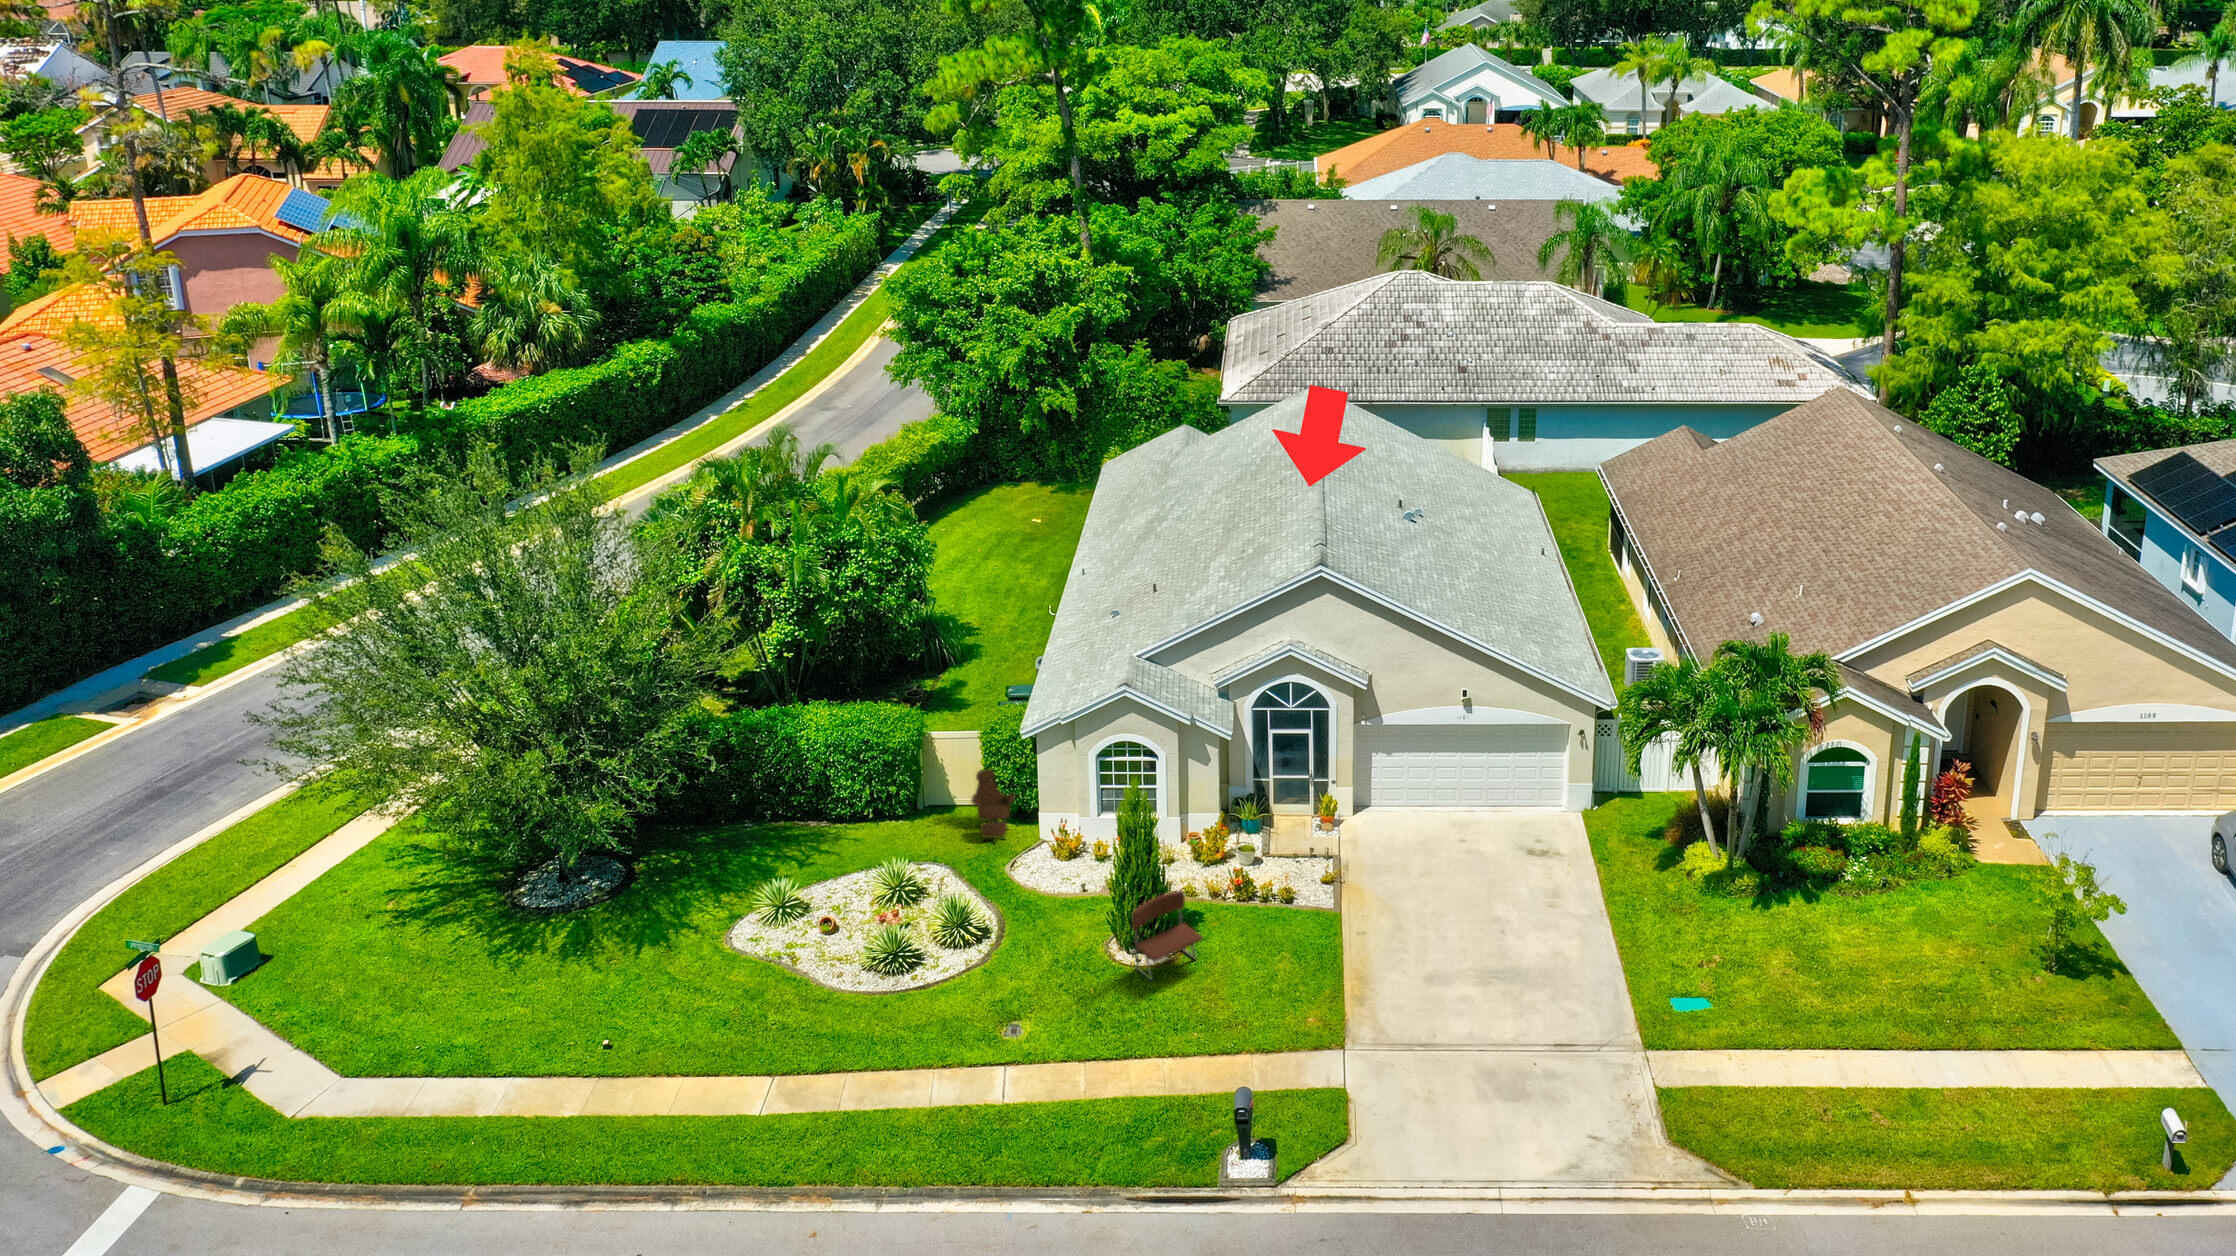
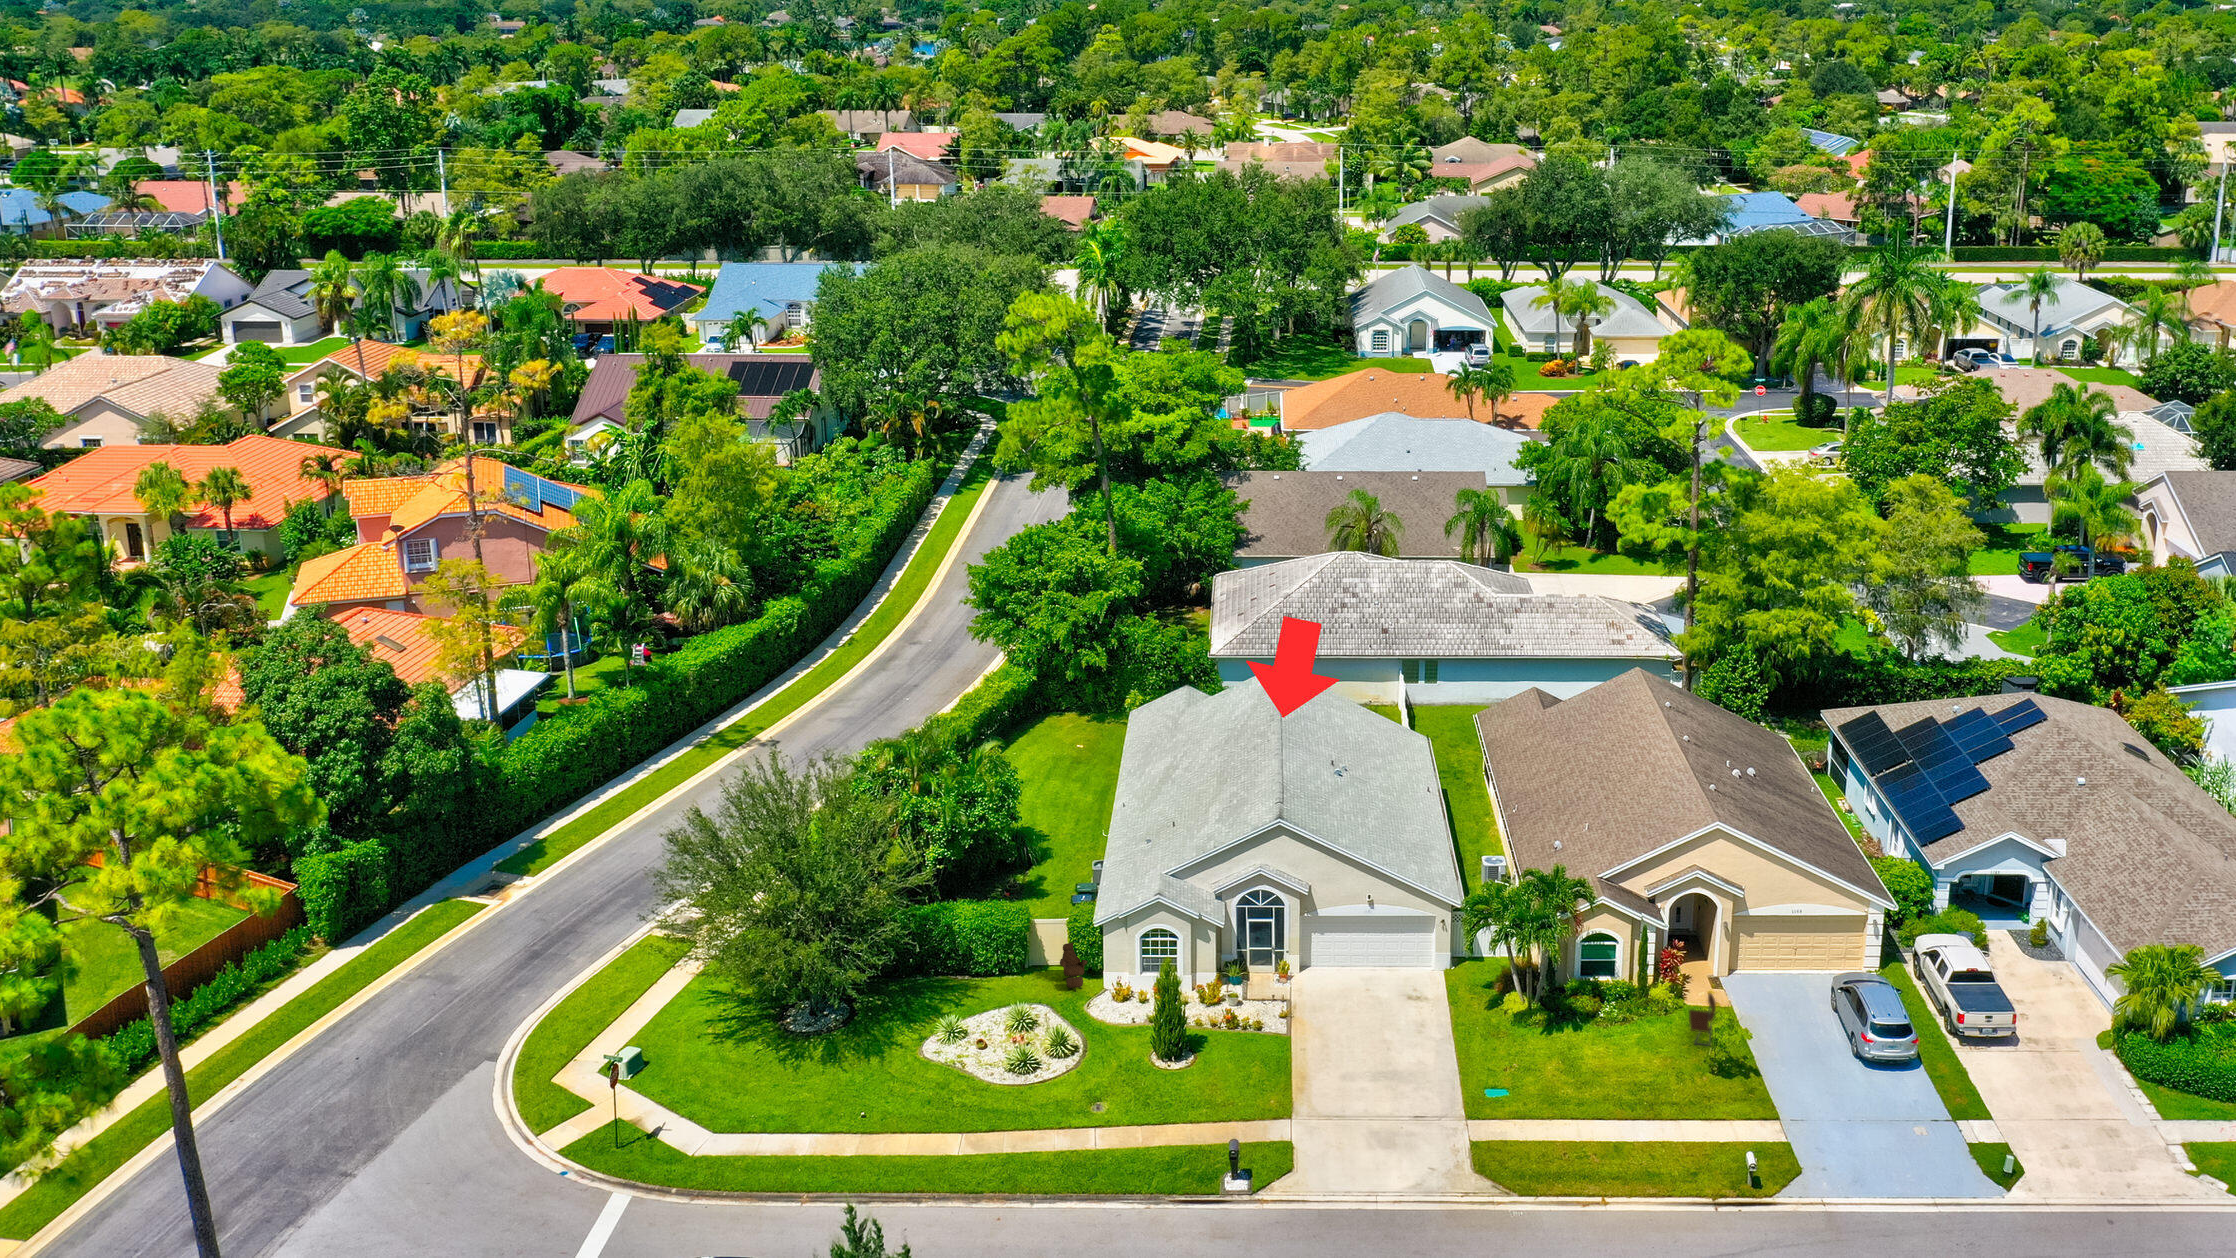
bench: present [1132,890,1203,980] -> present [1689,993,1716,1045]

